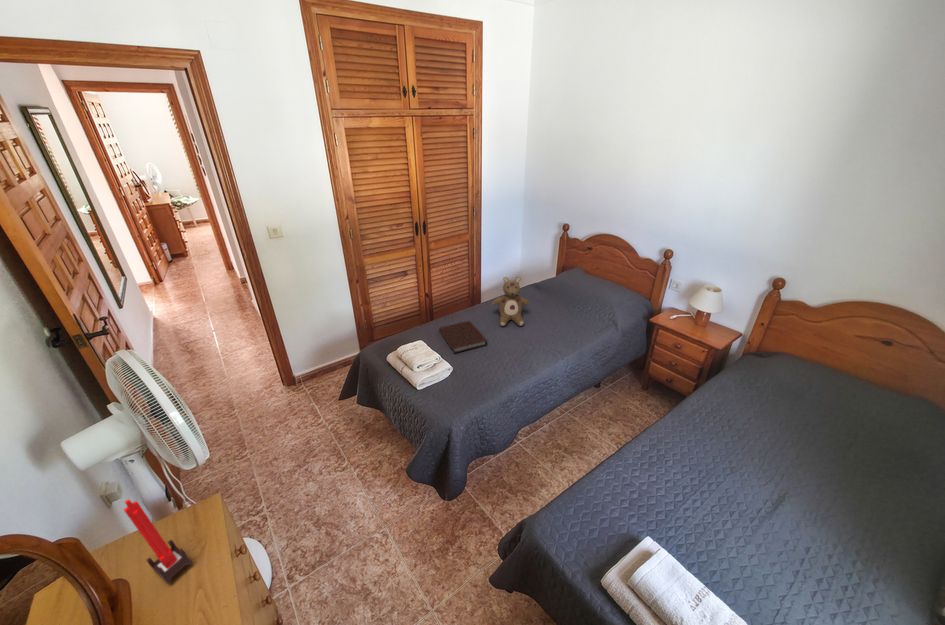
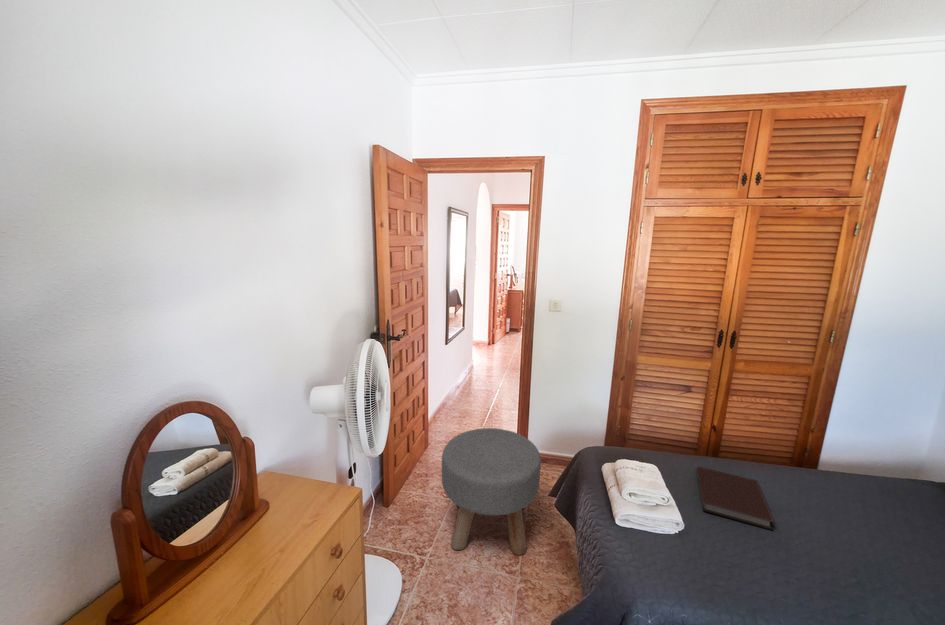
stuffed bear: present [492,277,529,326] -> none [813,436,908,539]
ottoman: none [231,367,345,490] -> present [442,428,541,555]
candle: present [124,499,191,584] -> none [273,424,302,522]

